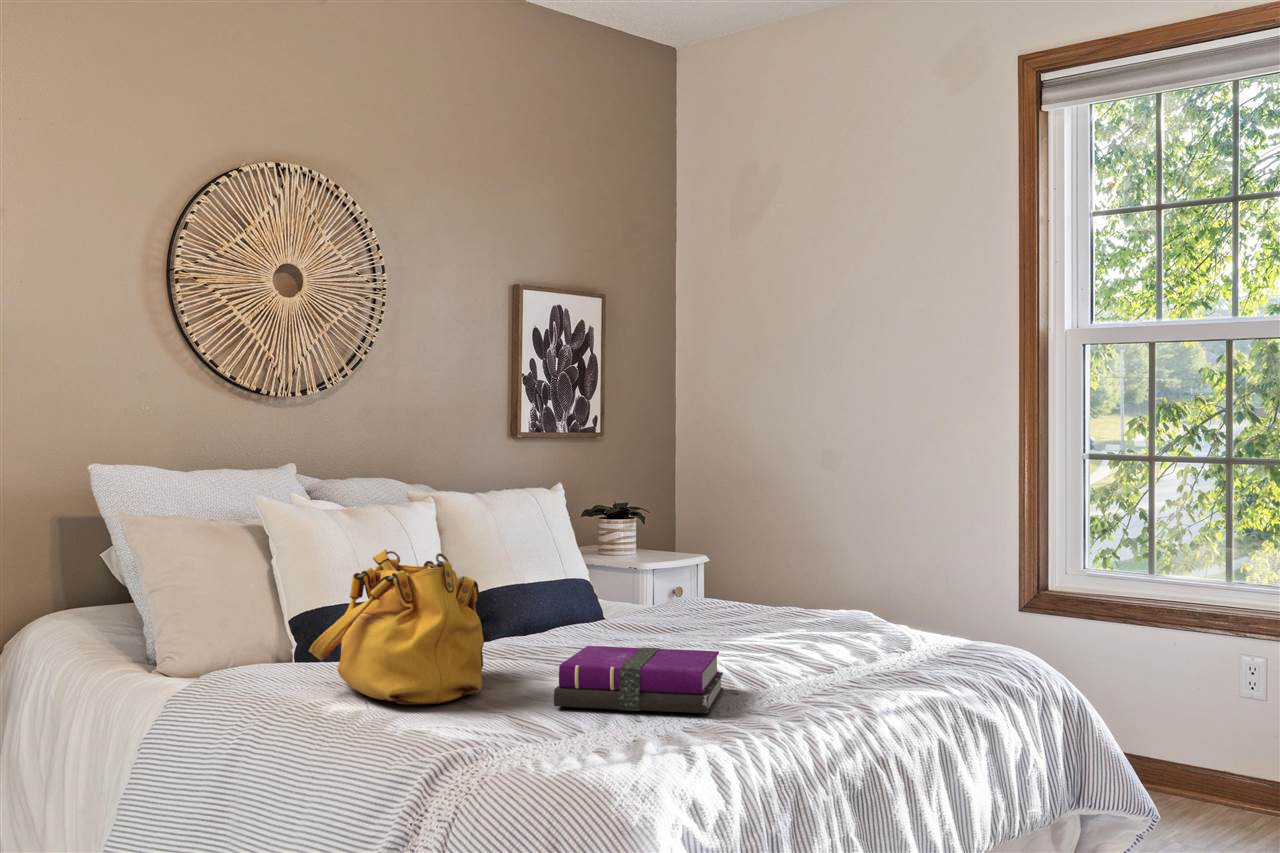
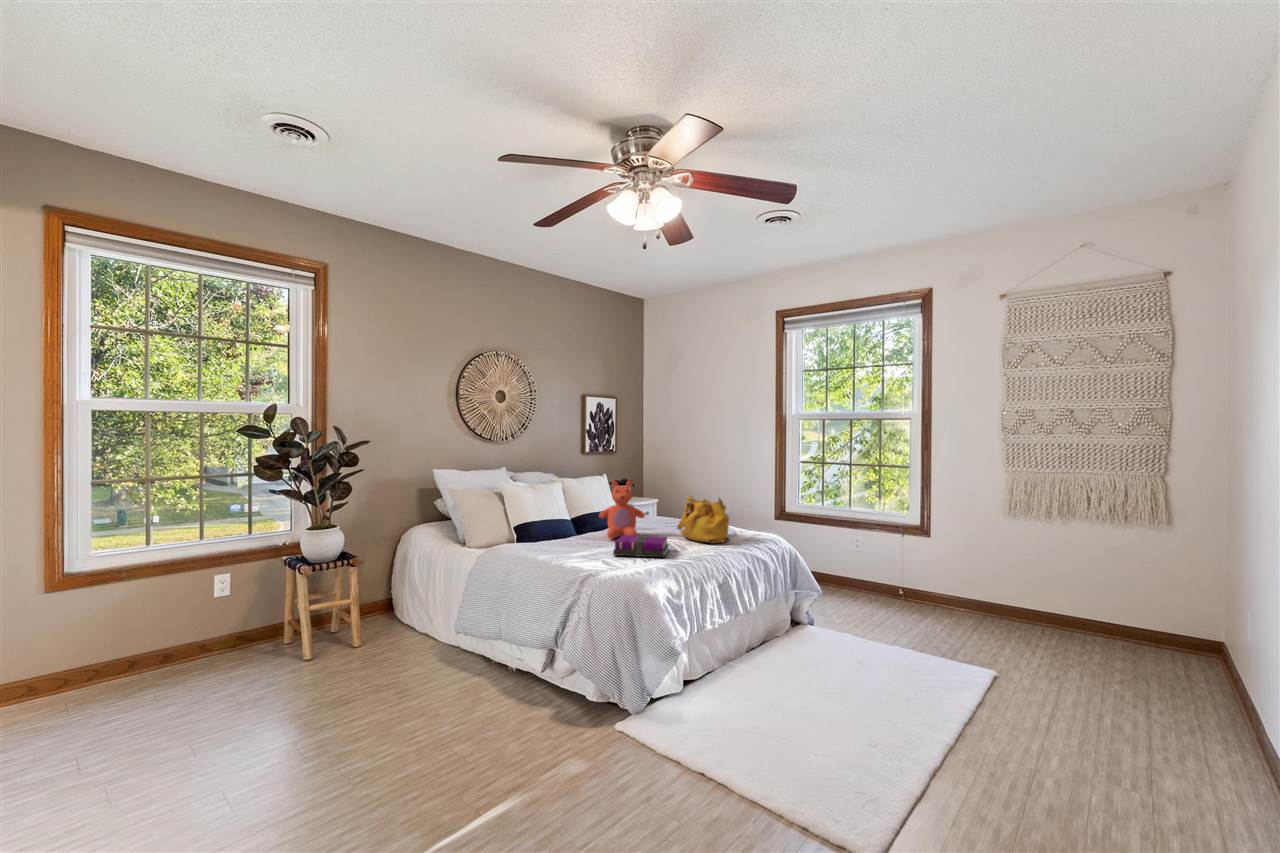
teddy bear: none [528,491,658,656] -> present [599,481,645,539]
handbag: present [309,550,484,704] -> present [677,496,730,543]

